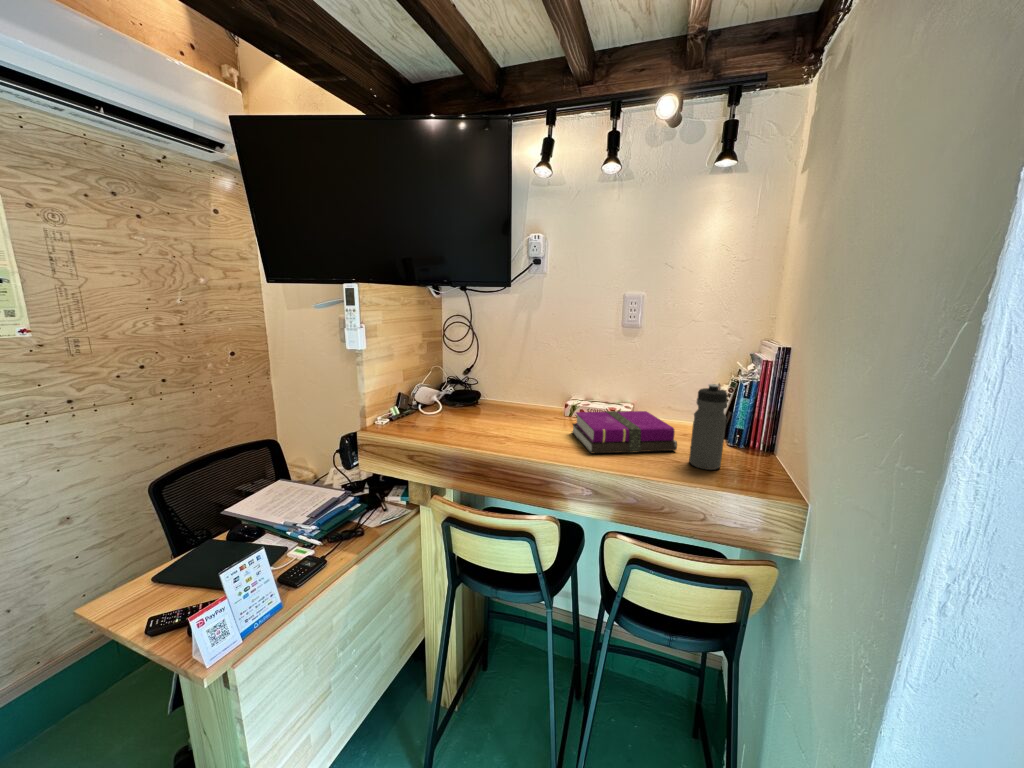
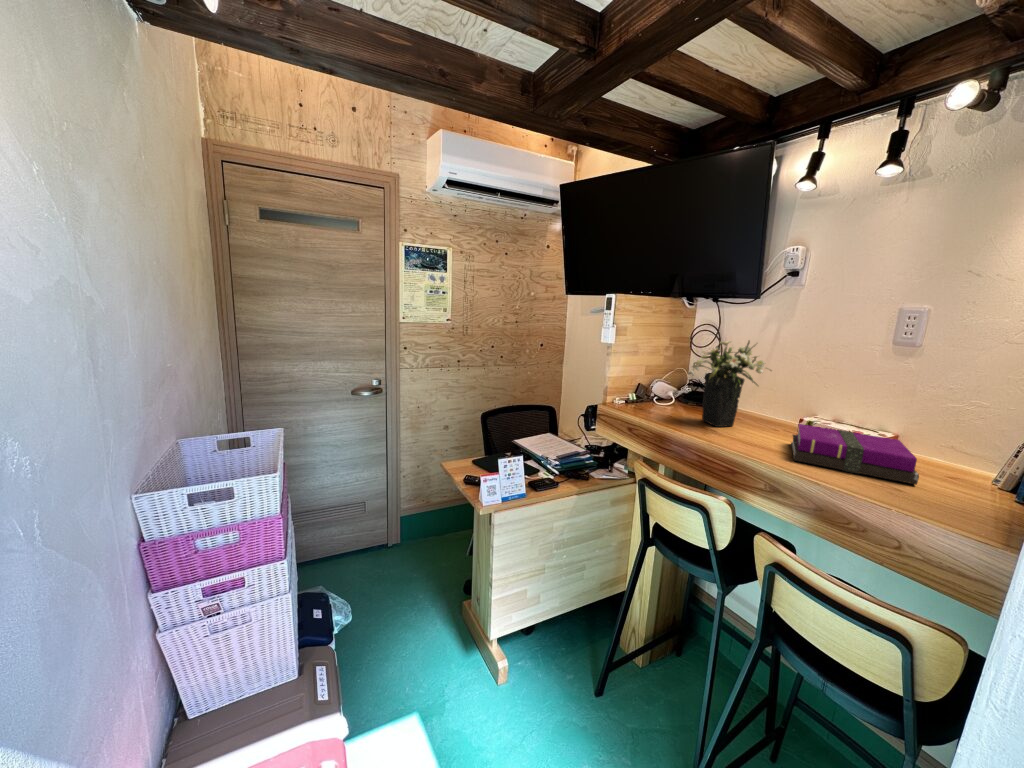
flower arrangement: none [467,331,547,430] -> present [688,341,772,427]
water bottle: present [689,384,728,470] -> none [921,410,991,512]

